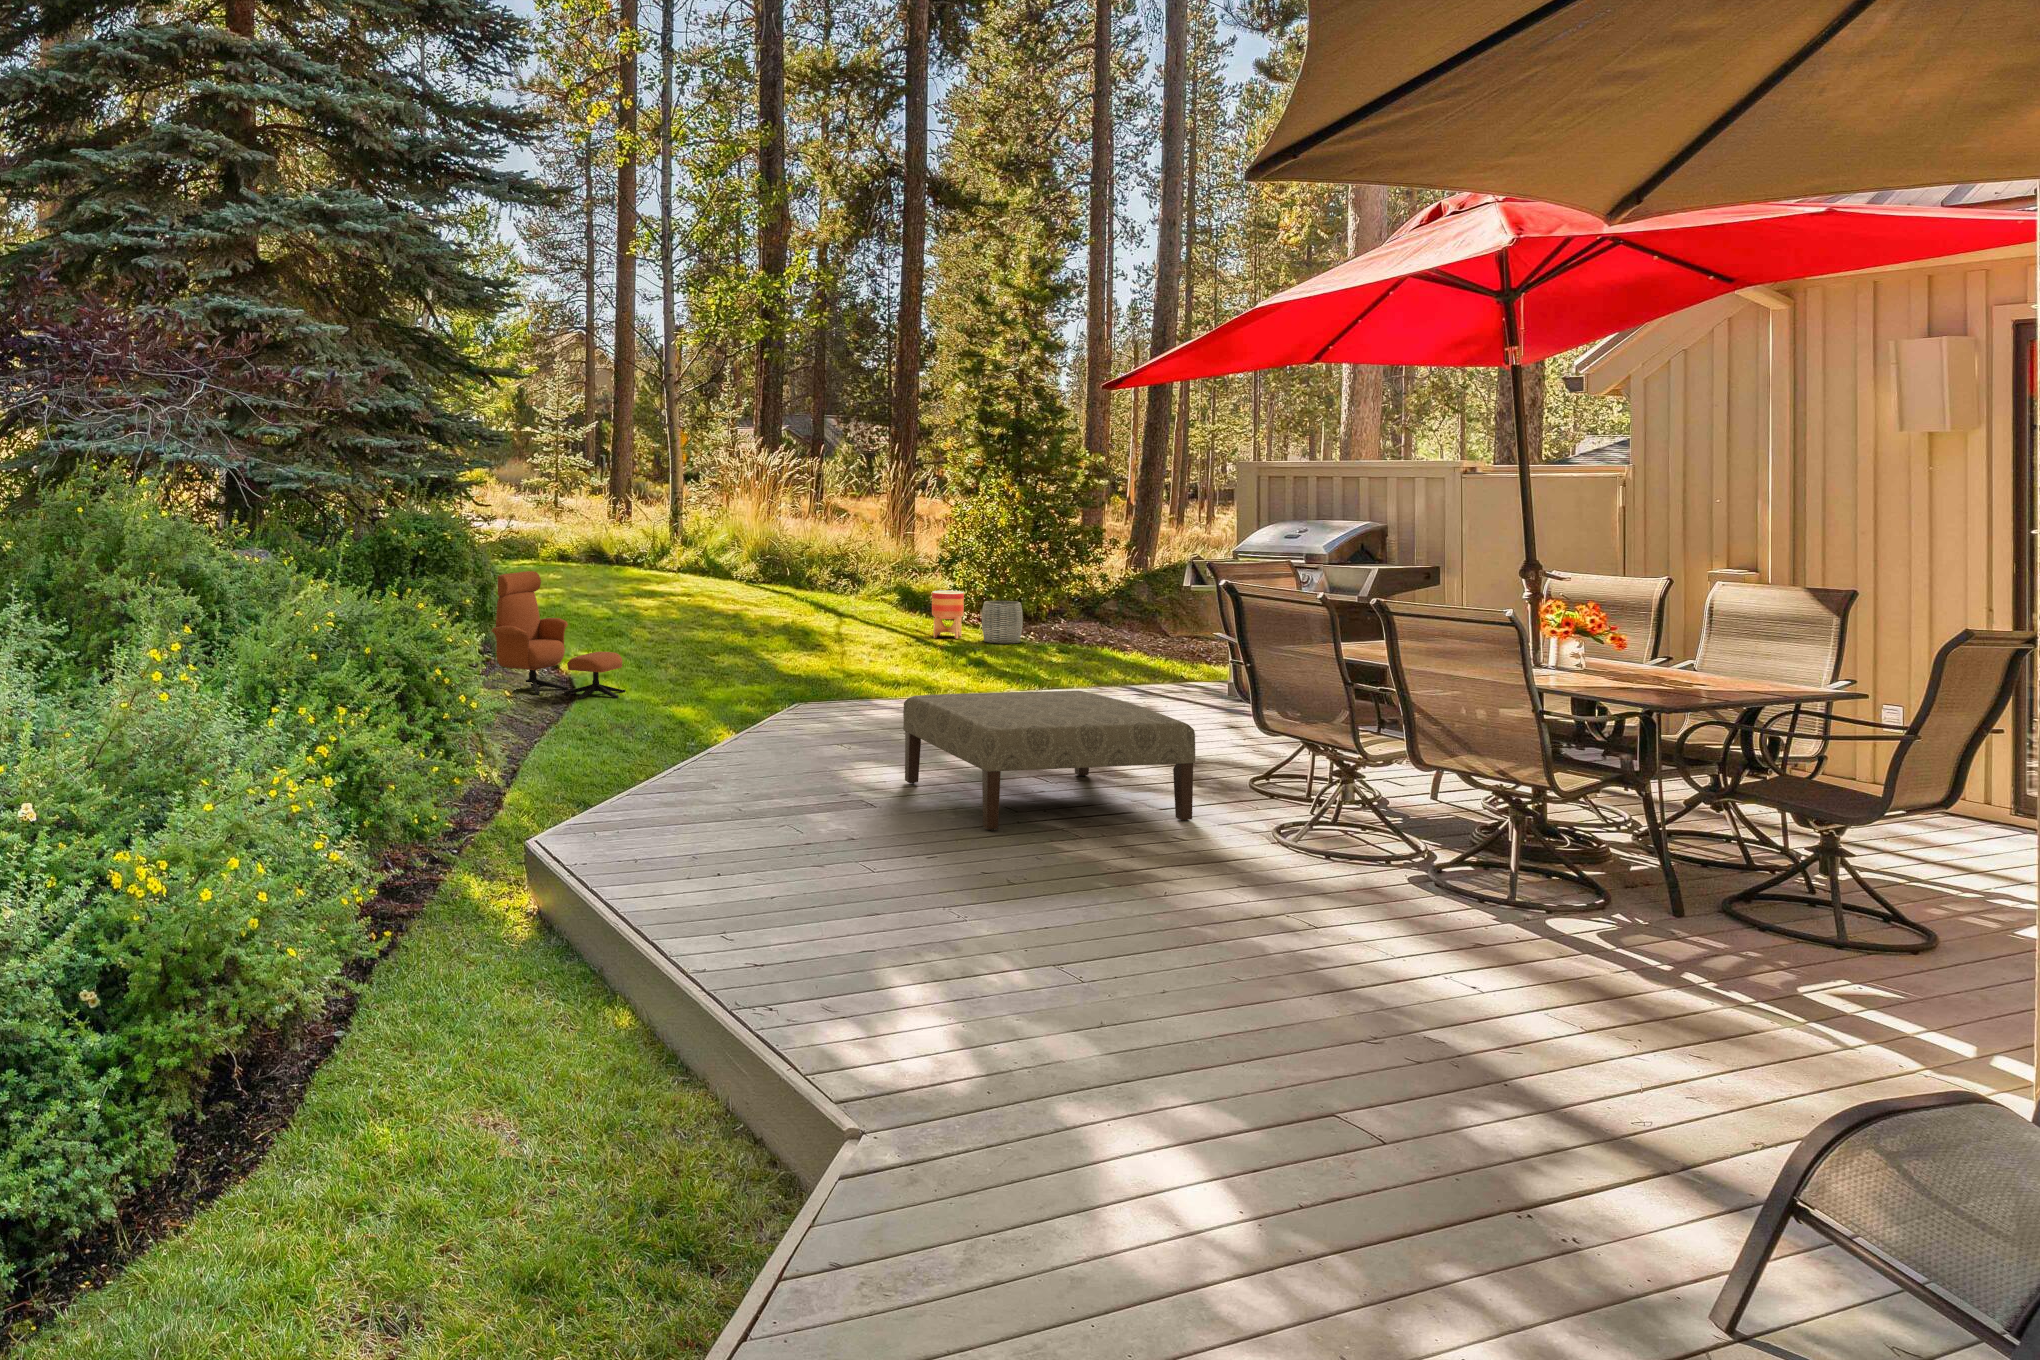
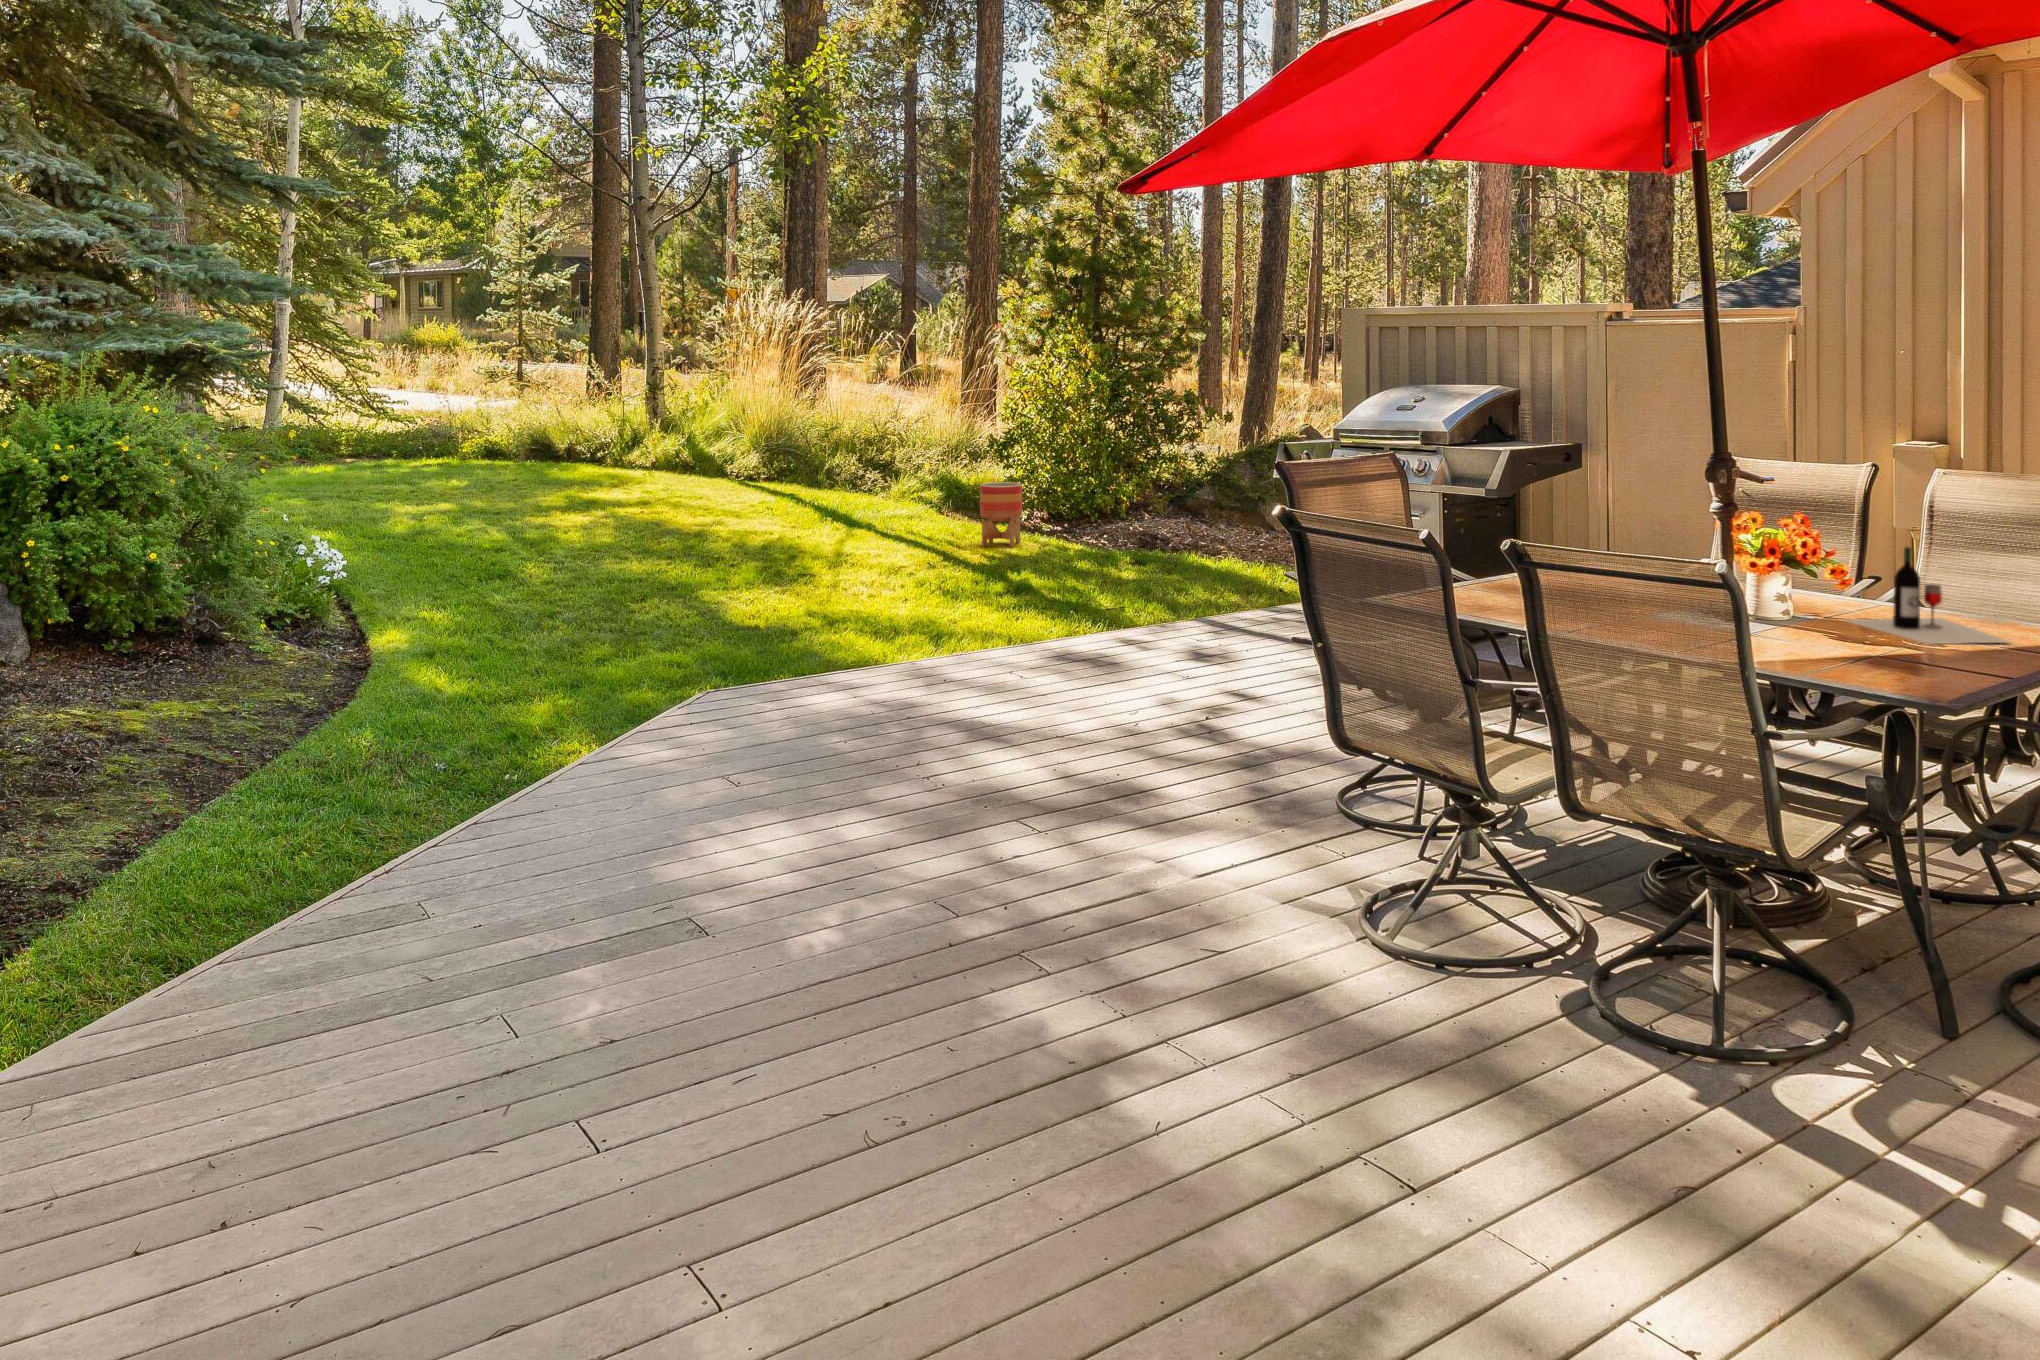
lounge chair: present [492,571,625,699] -> none [177,479,435,692]
woven basket: present [982,601,1023,644] -> none [1044,495,1096,553]
wine bottle: none [1611,621,1749,683] -> present [1845,547,2008,644]
ottoman: present [903,691,1195,830] -> none [780,672,1240,978]

